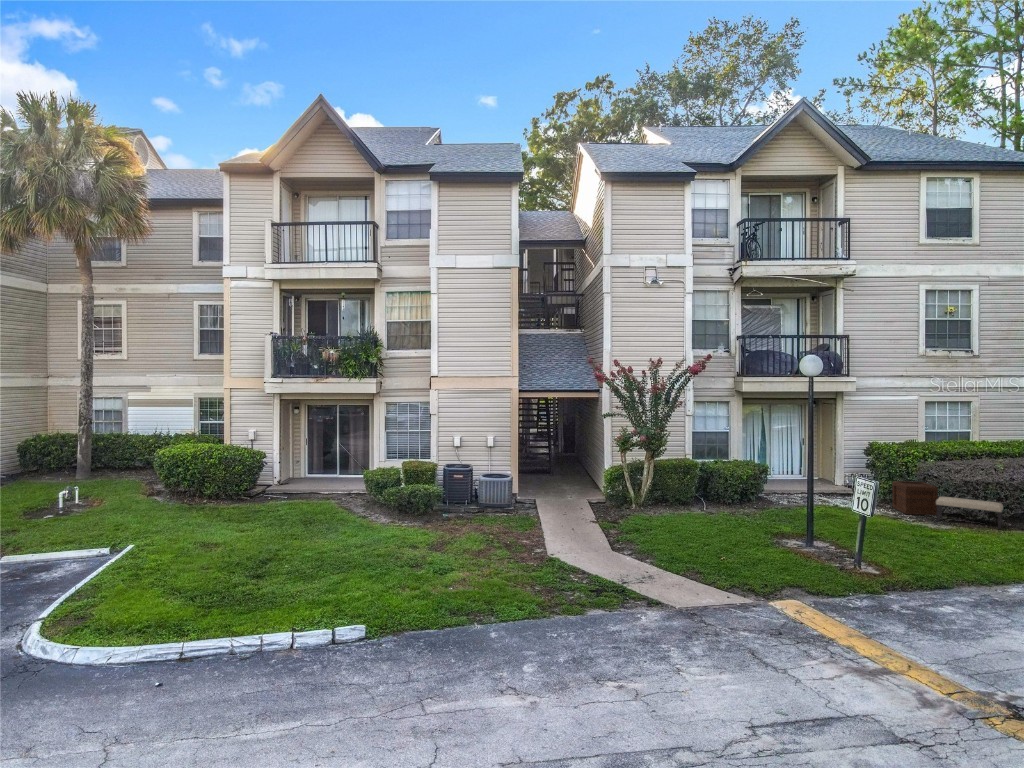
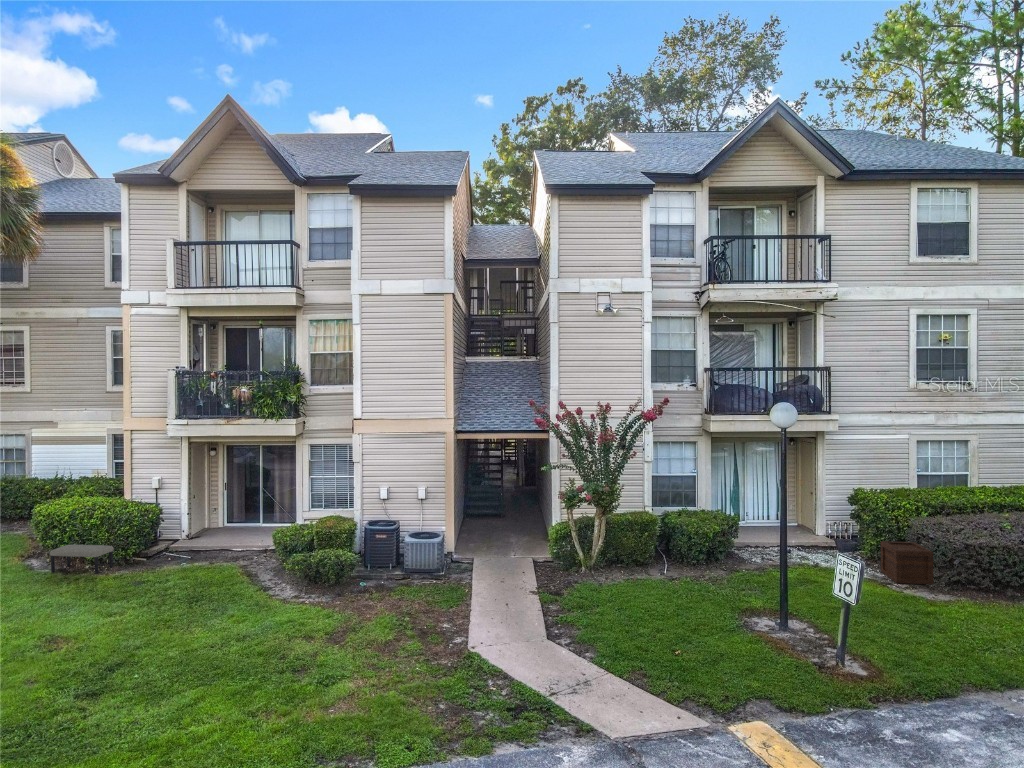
bench: present [936,497,1003,529] -> present [50,545,114,574]

